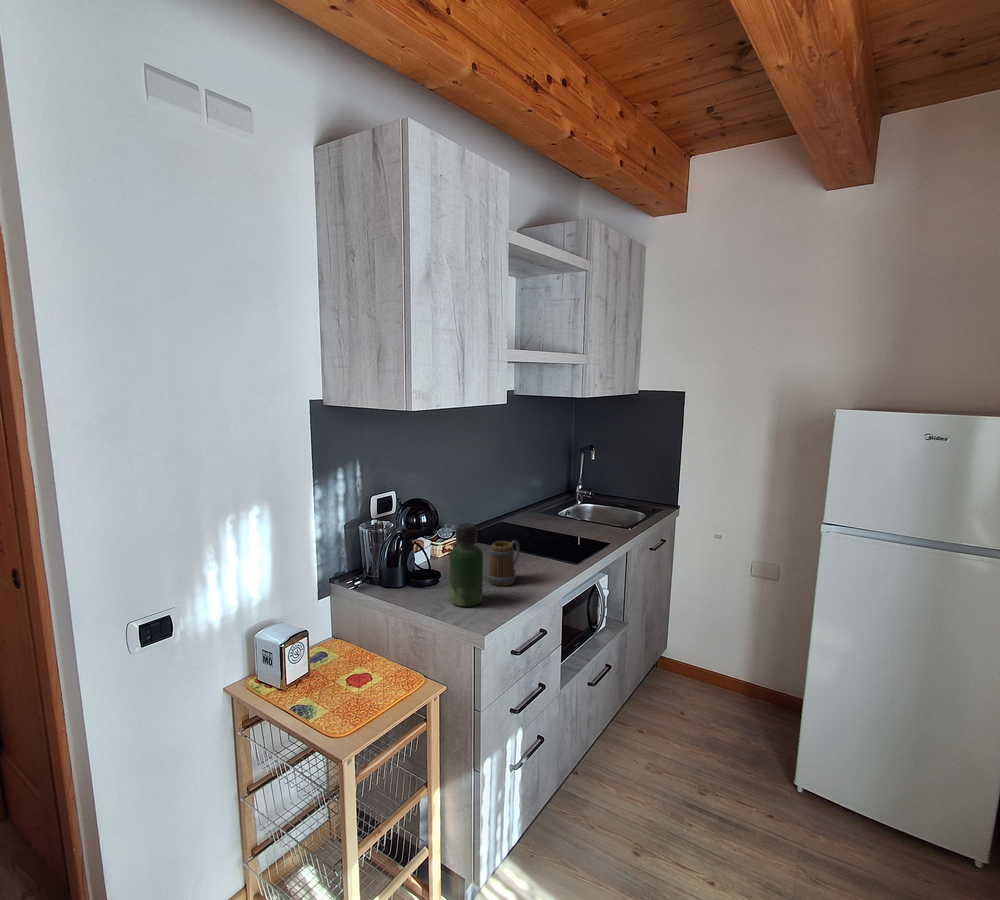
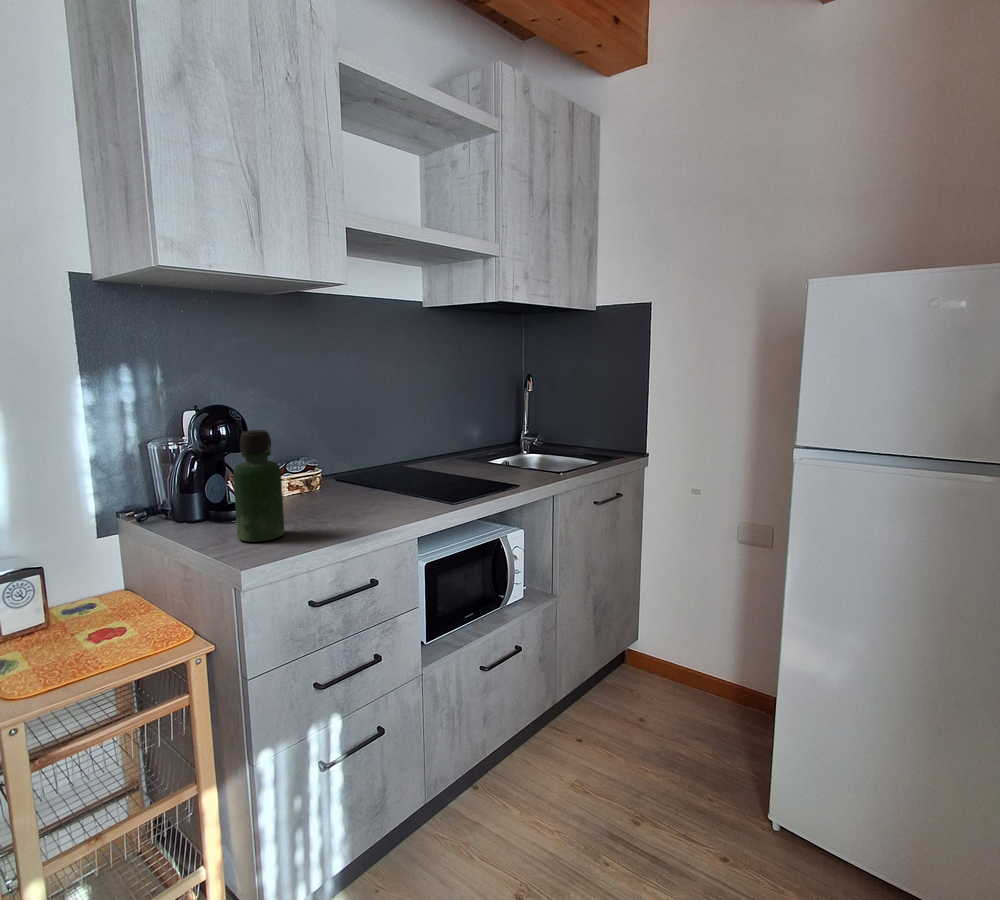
mug: present [488,540,520,586] -> none [315,466,364,523]

